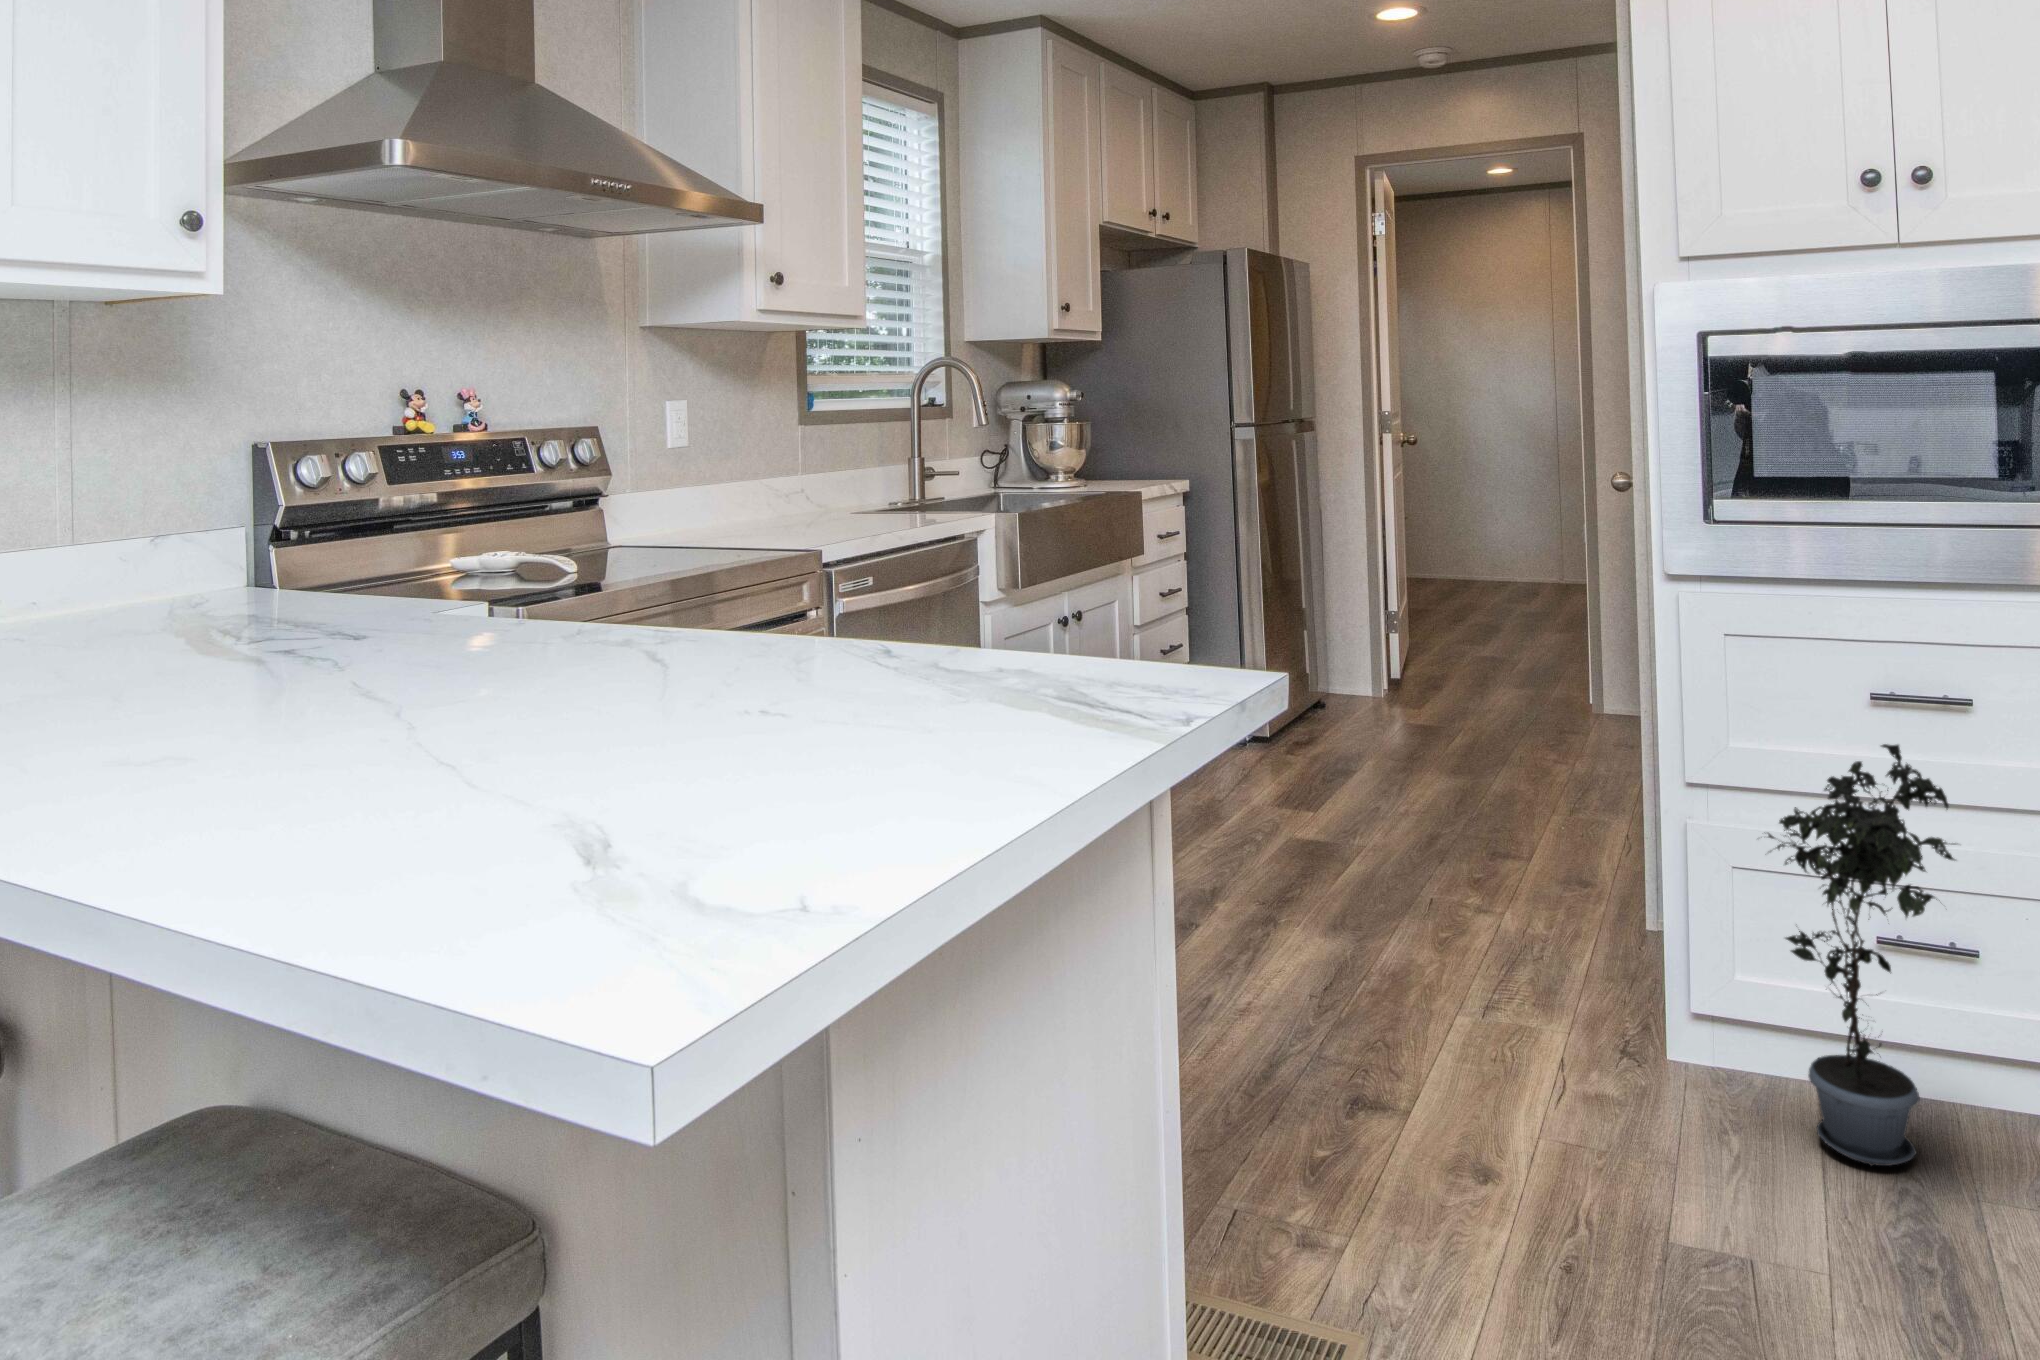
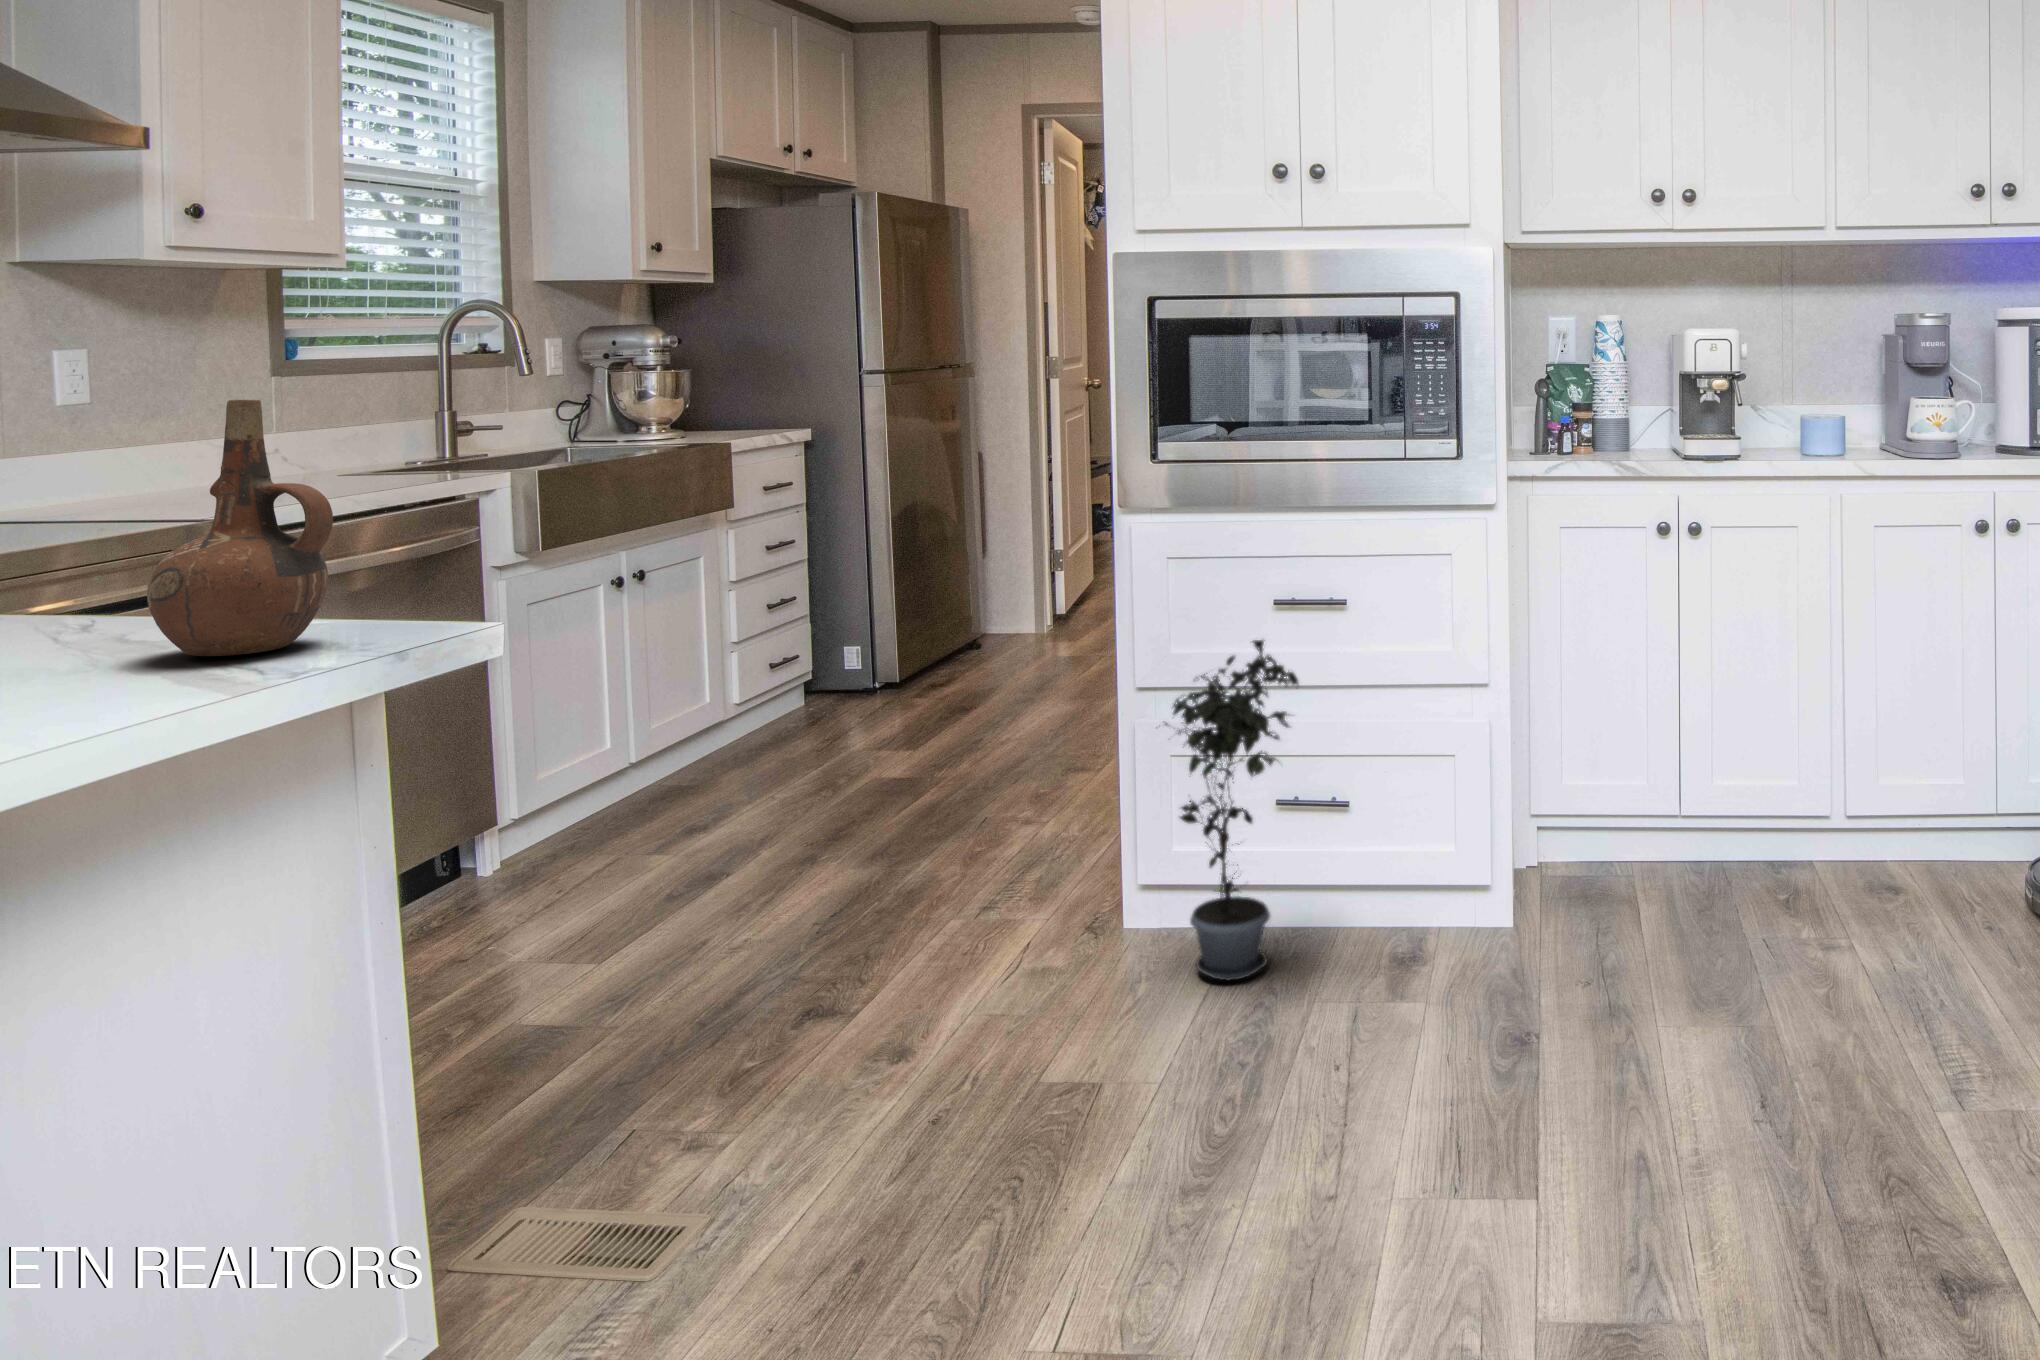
ceramic pitcher: none [988,439,1143,710] -> present [147,400,333,656]

